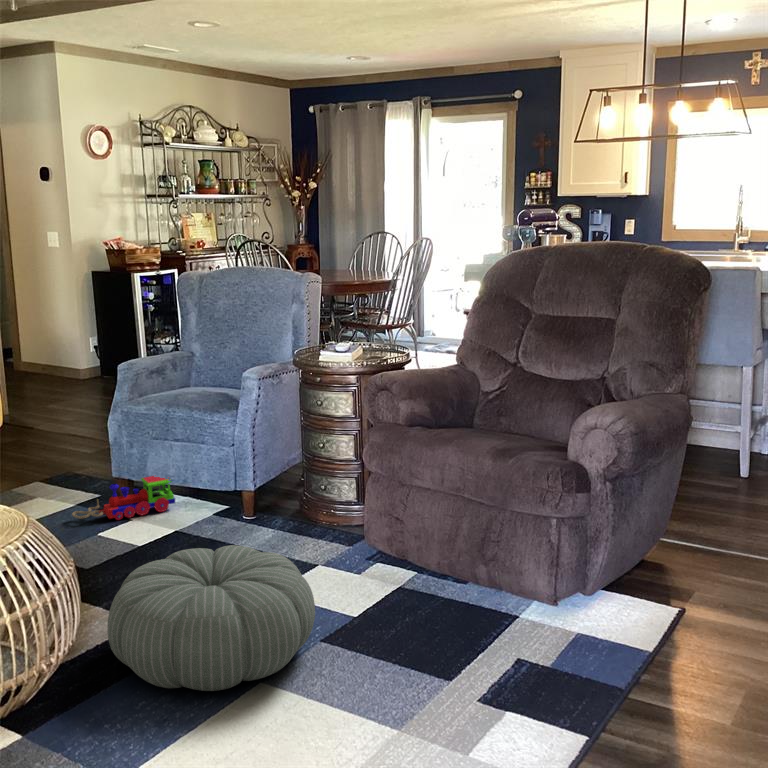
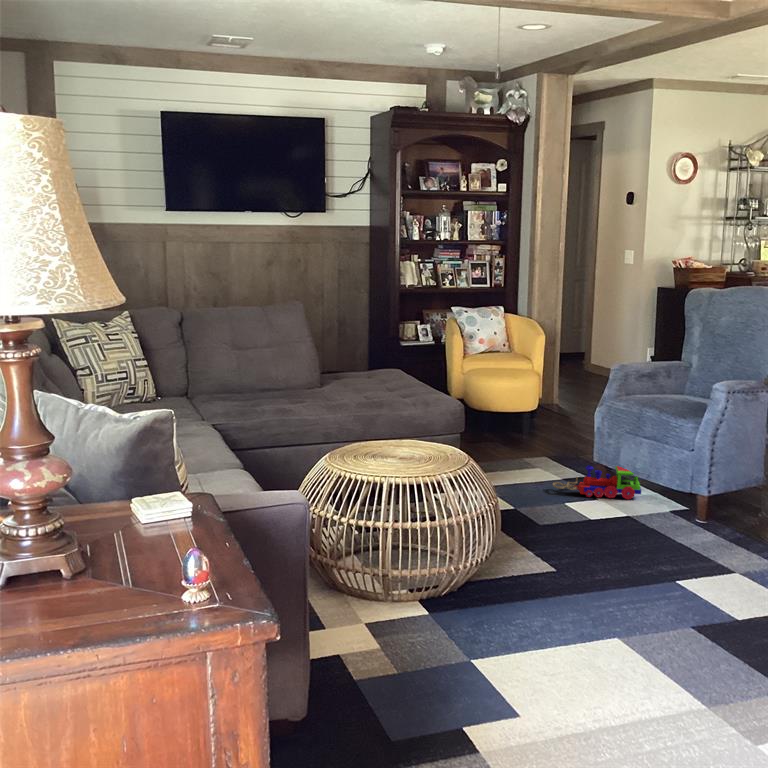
pouf: present [107,545,315,691] -> none [510,519,686,635]

